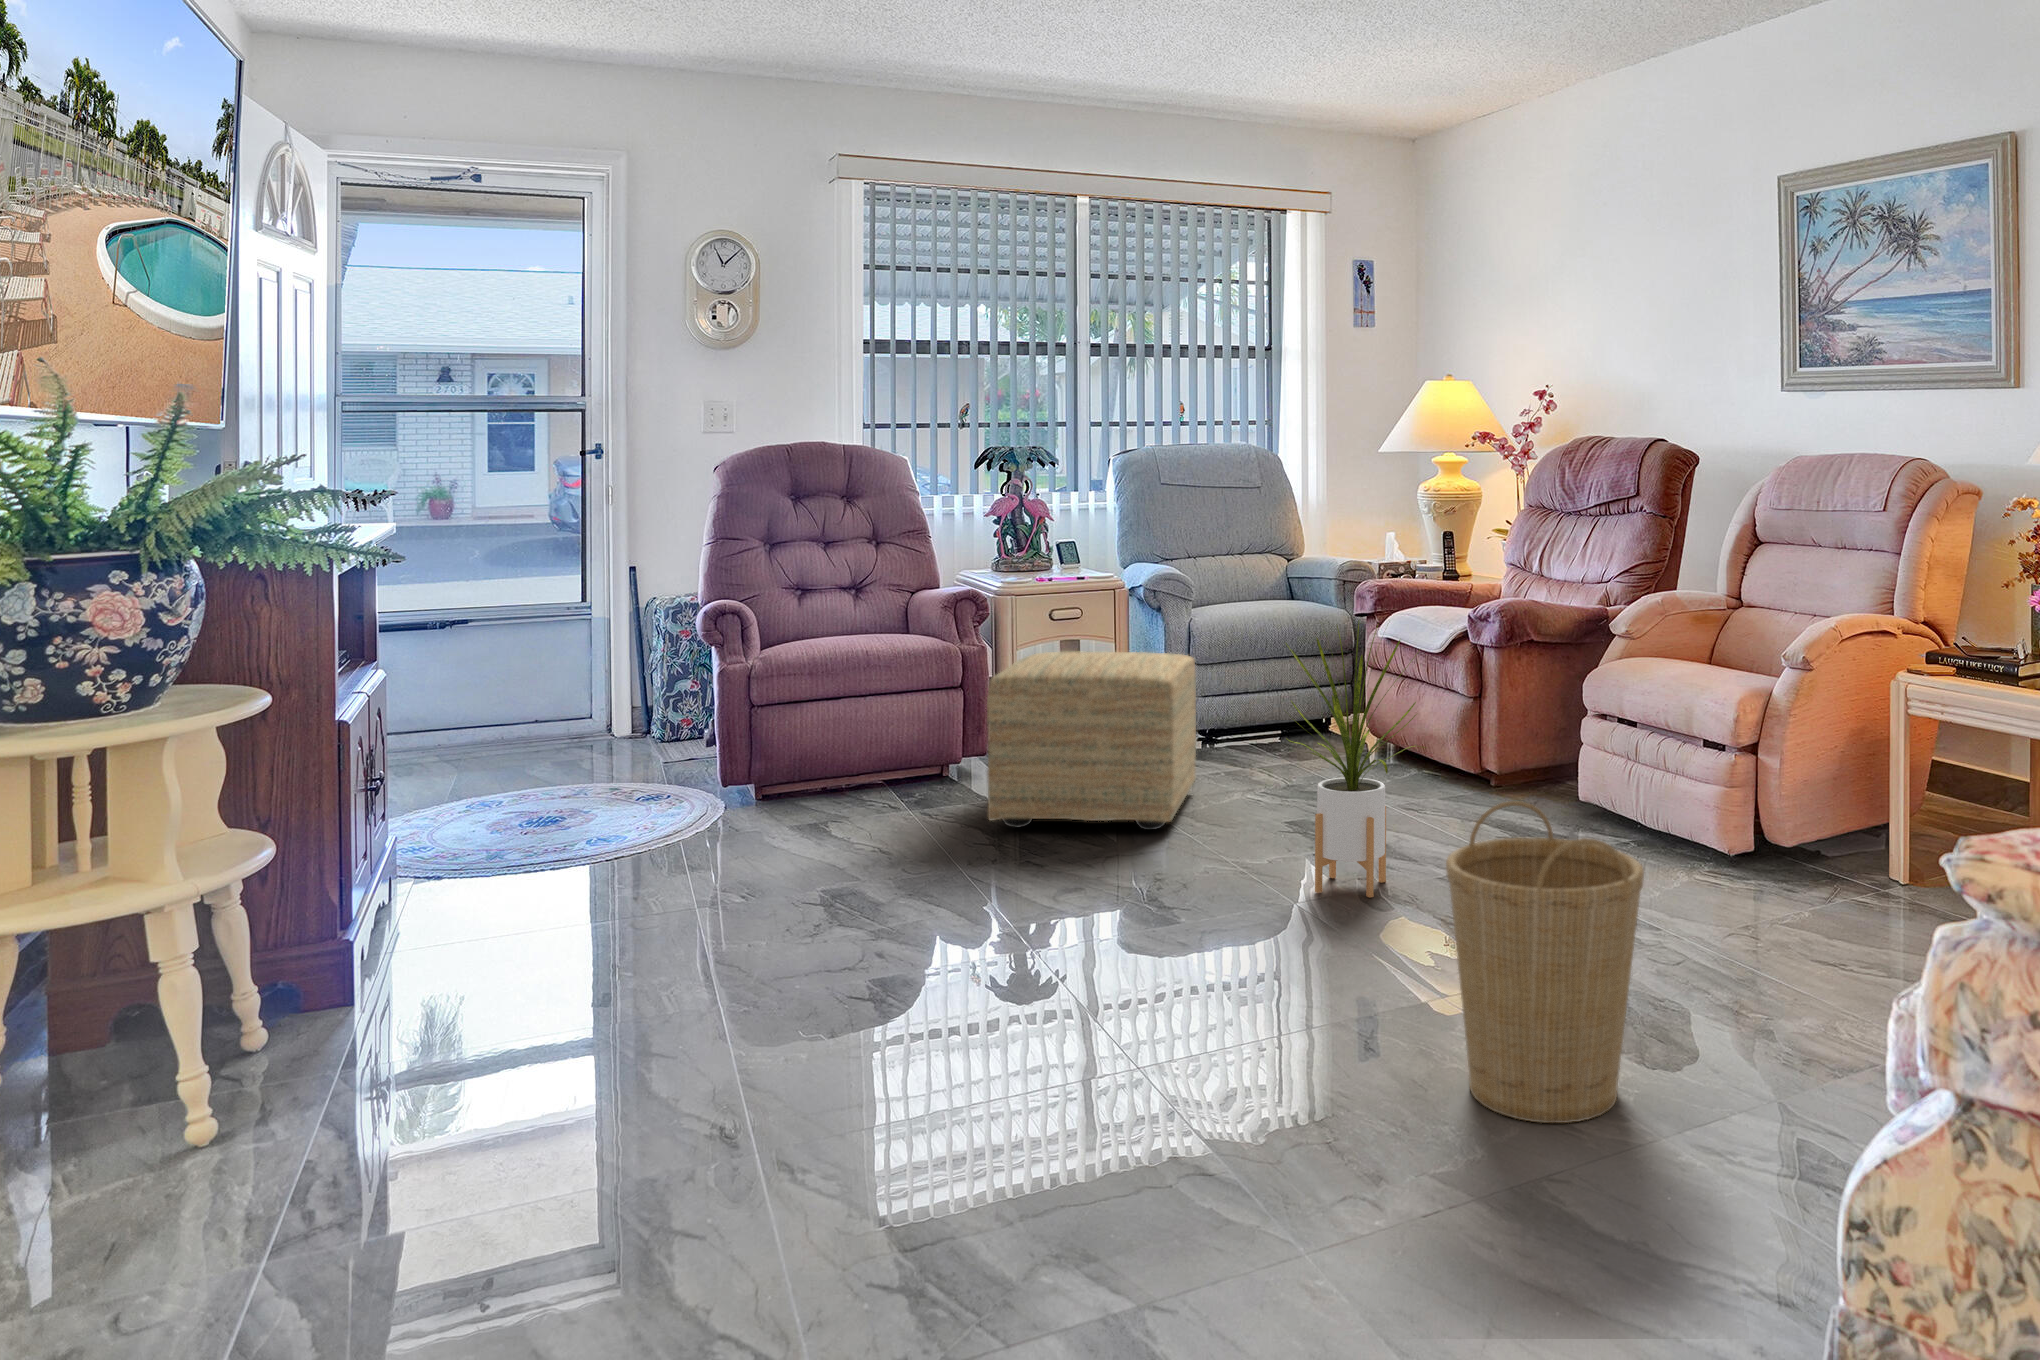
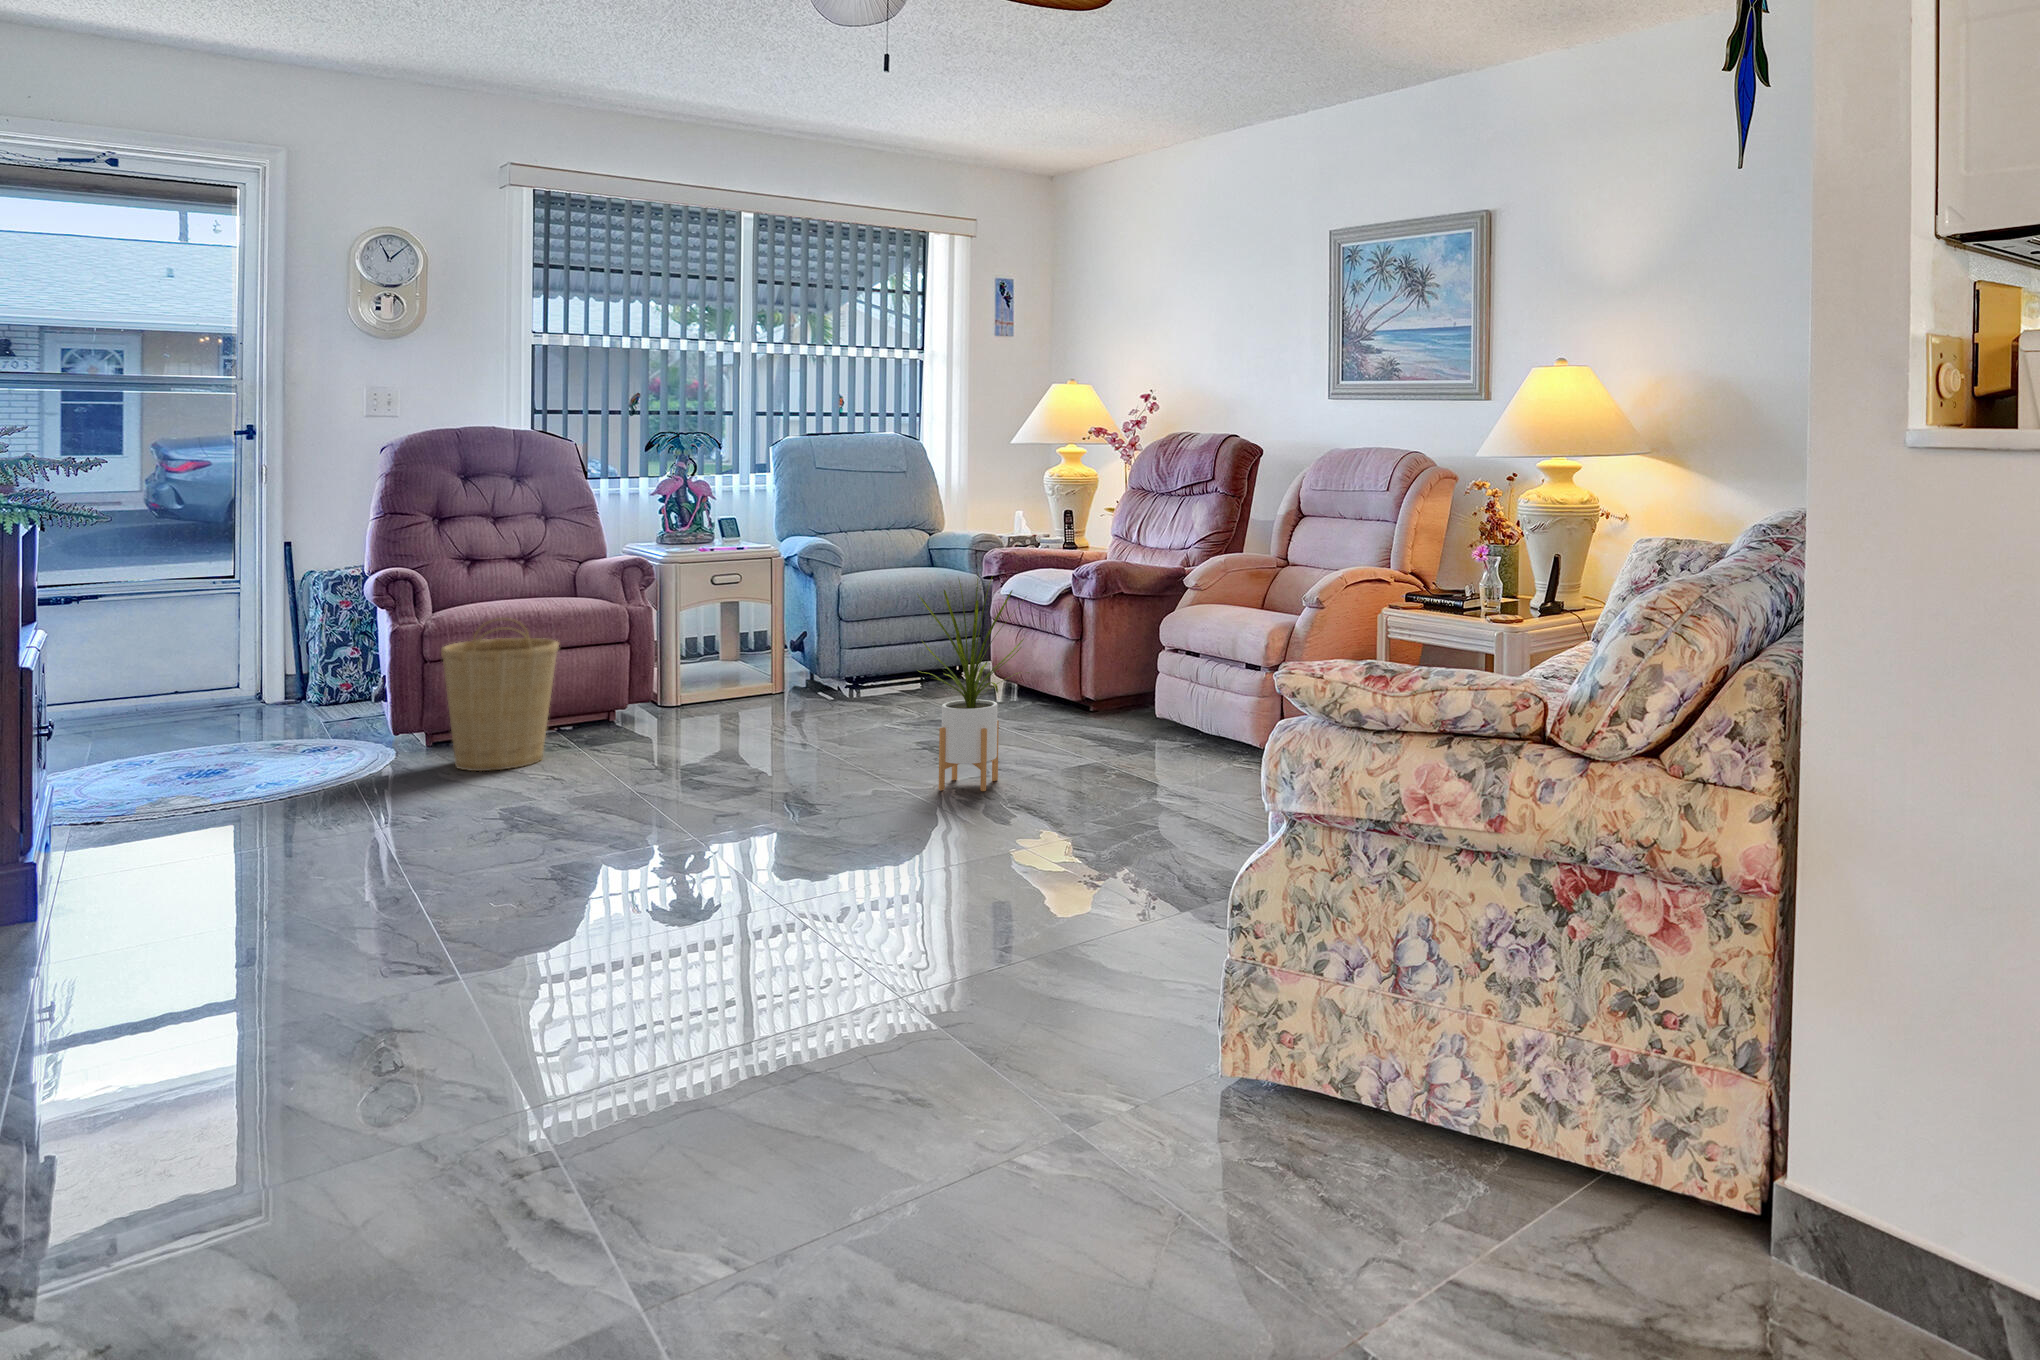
ottoman: present [987,652,1196,830] -> none [652,609,844,758]
basket: present [1446,801,1644,1123] -> present [441,618,559,771]

